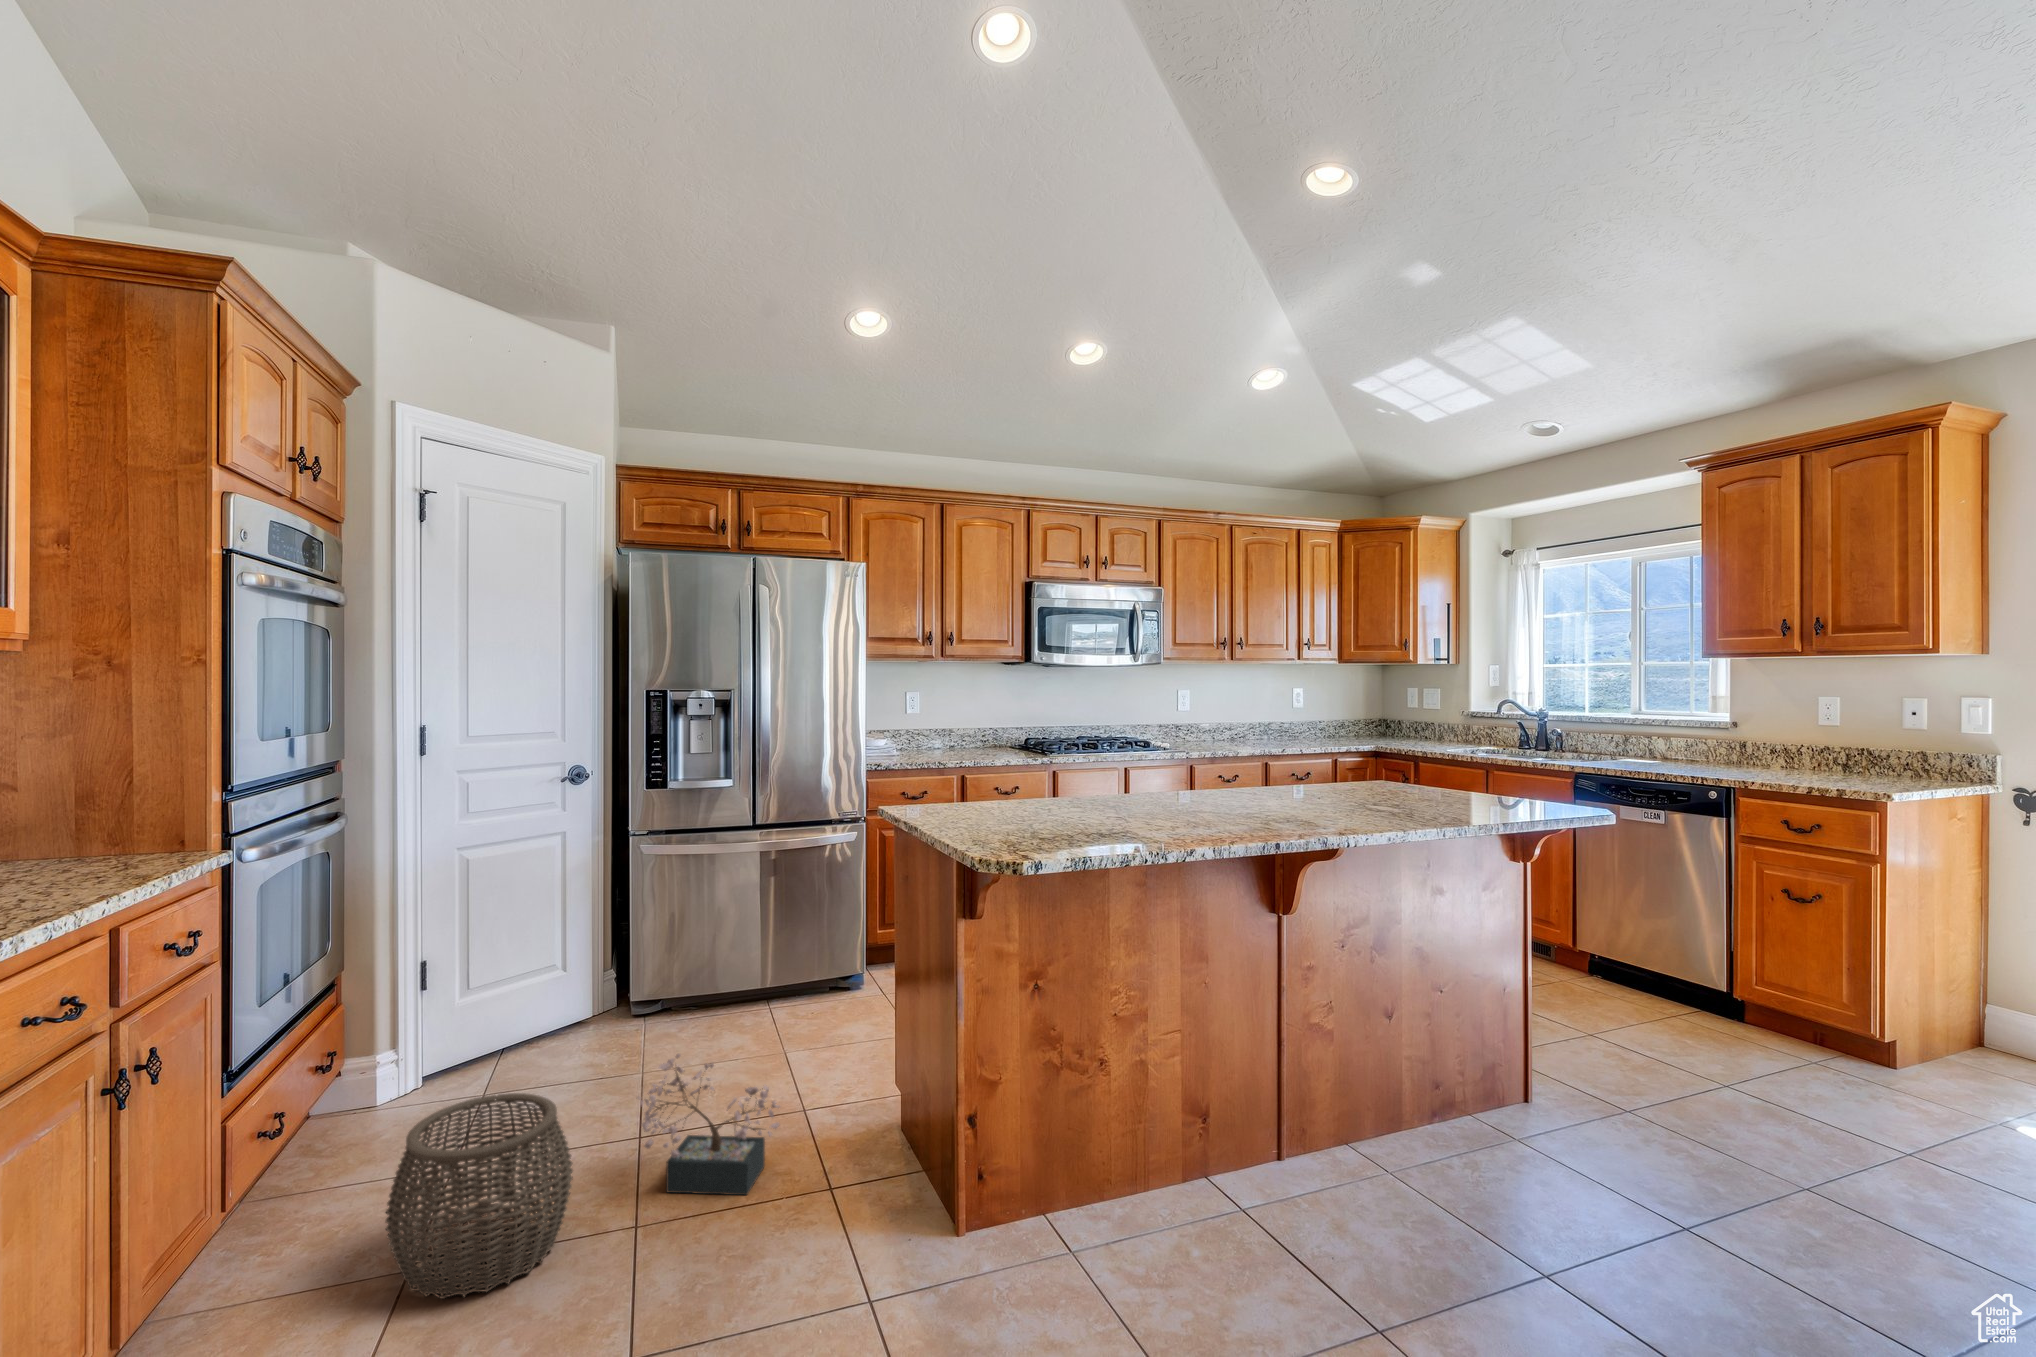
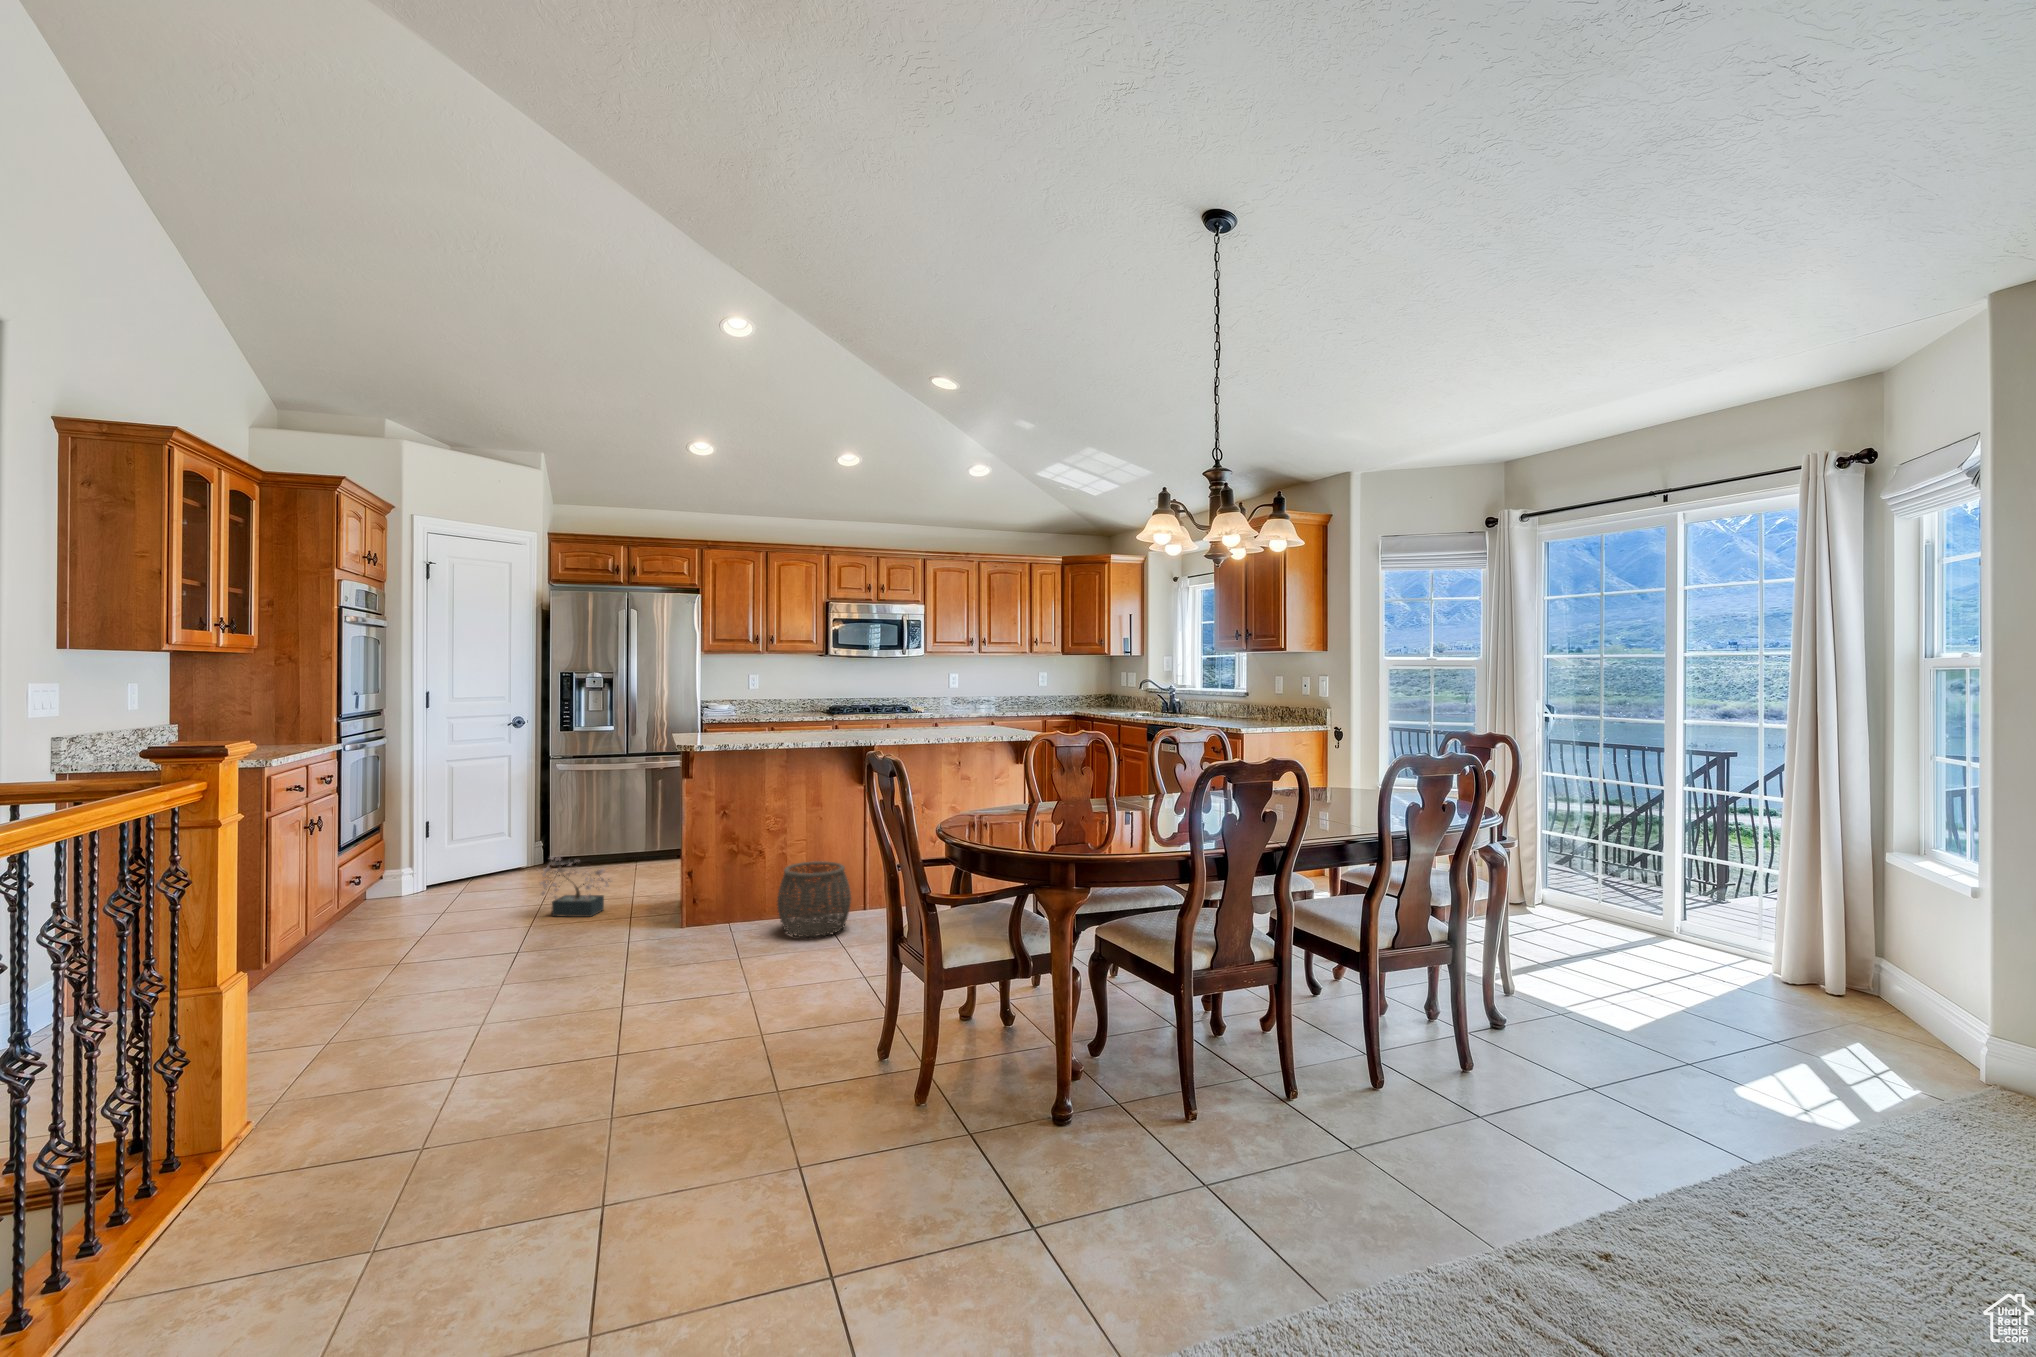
woven basket: present [385,1093,573,1299] -> present [777,861,851,937]

